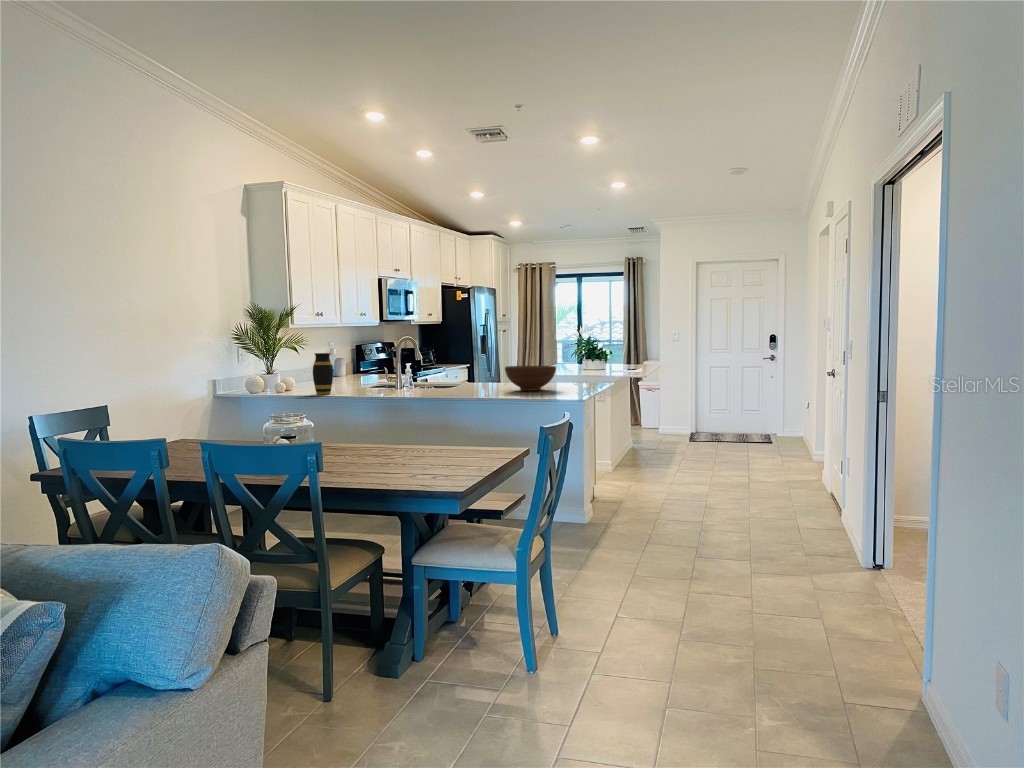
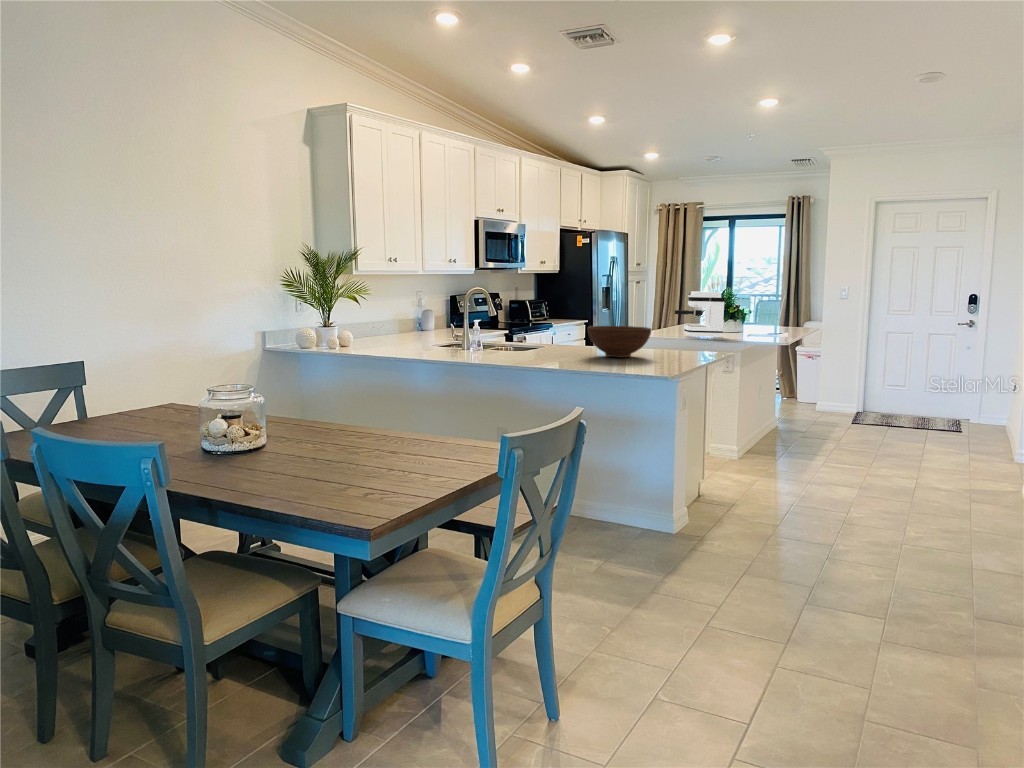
coffee maker: none [555,337,596,375] -> present [675,291,725,338]
vase: present [313,353,333,395] -> none [374,303,396,350]

